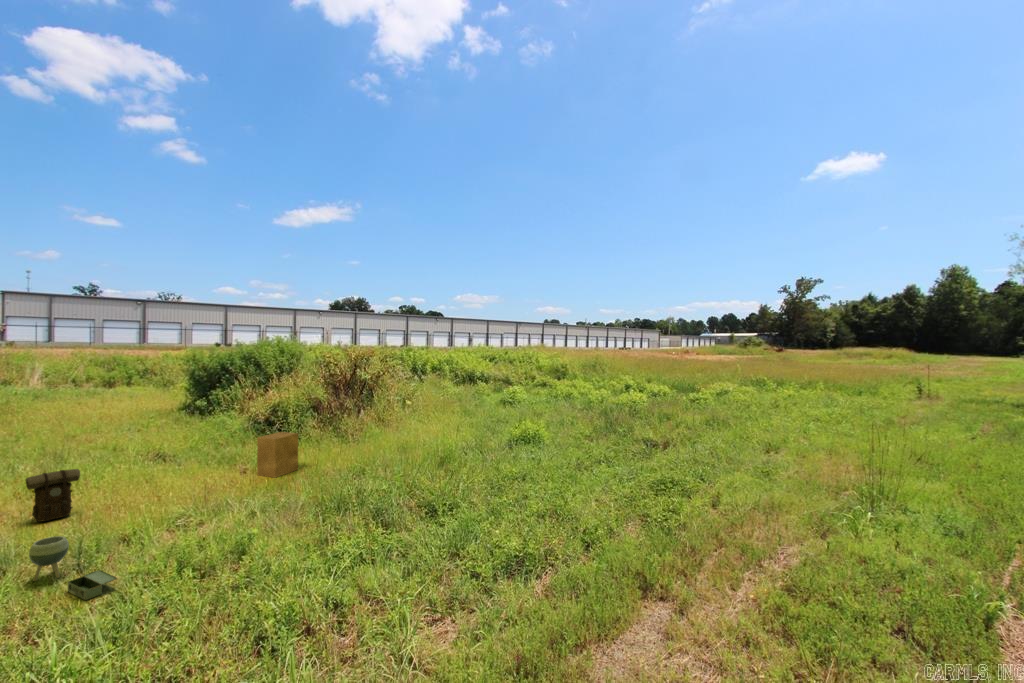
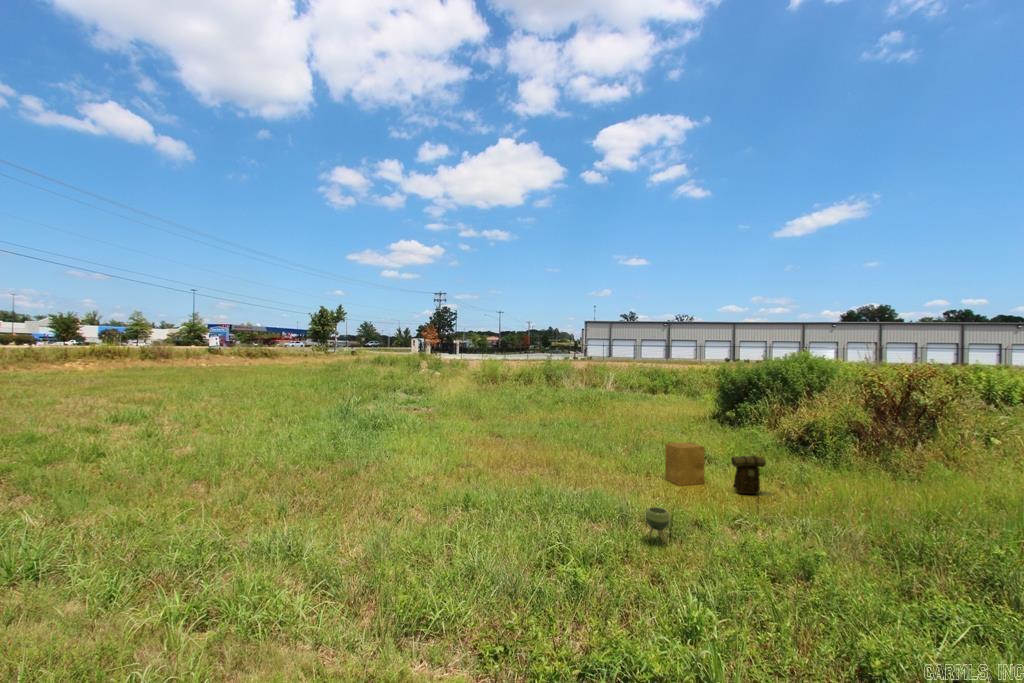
cardboard box: present [257,432,298,478] -> present [665,442,705,486]
backpack: present [26,469,80,522] -> present [731,456,766,494]
toolbox: present [68,570,117,600] -> none [673,549,711,574]

